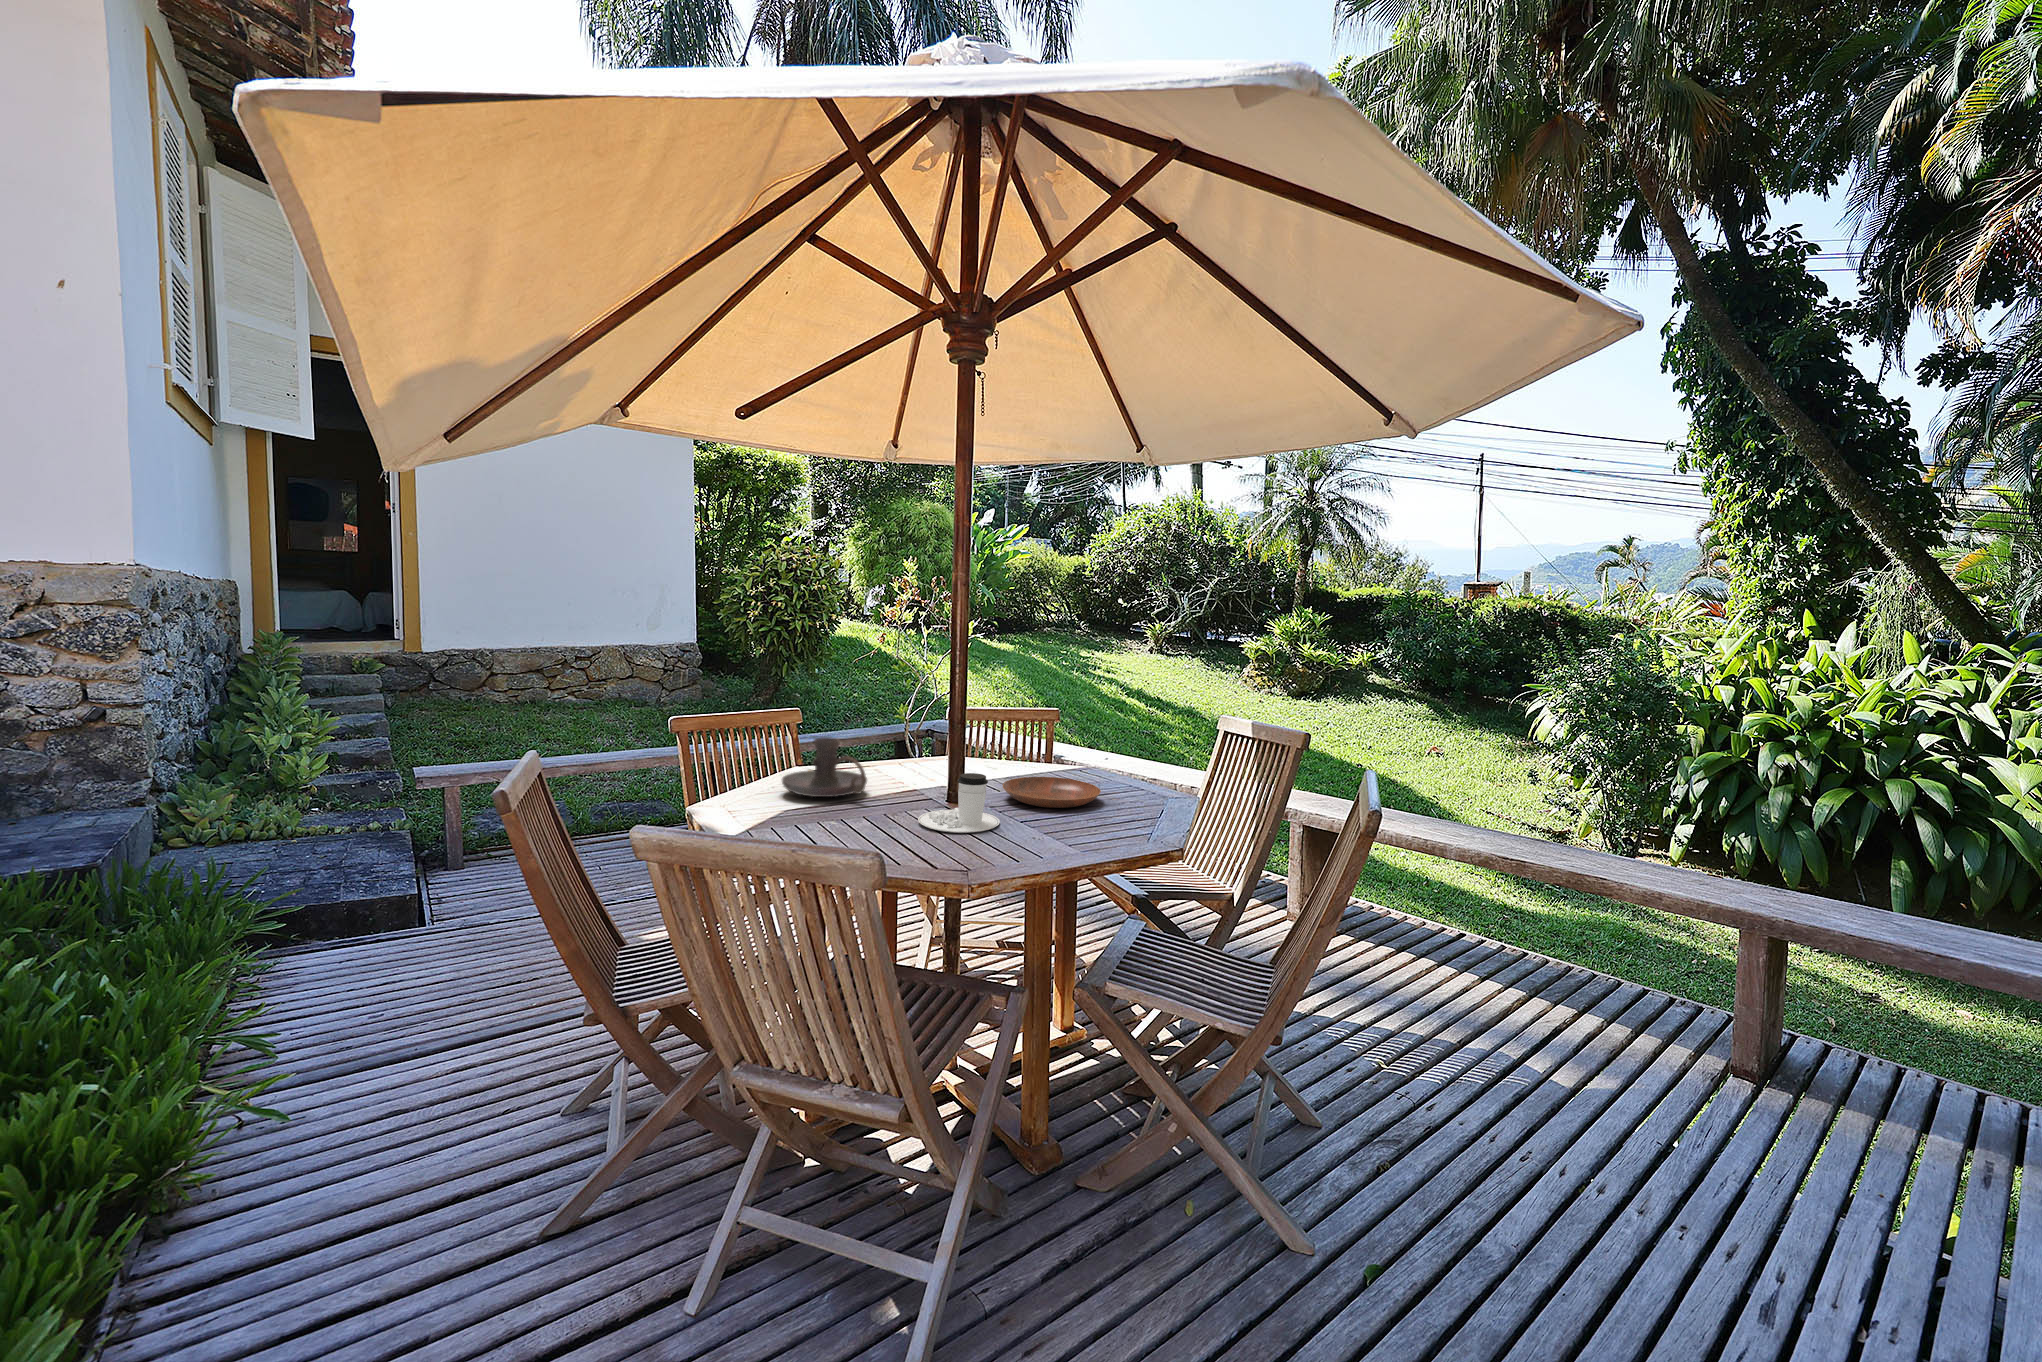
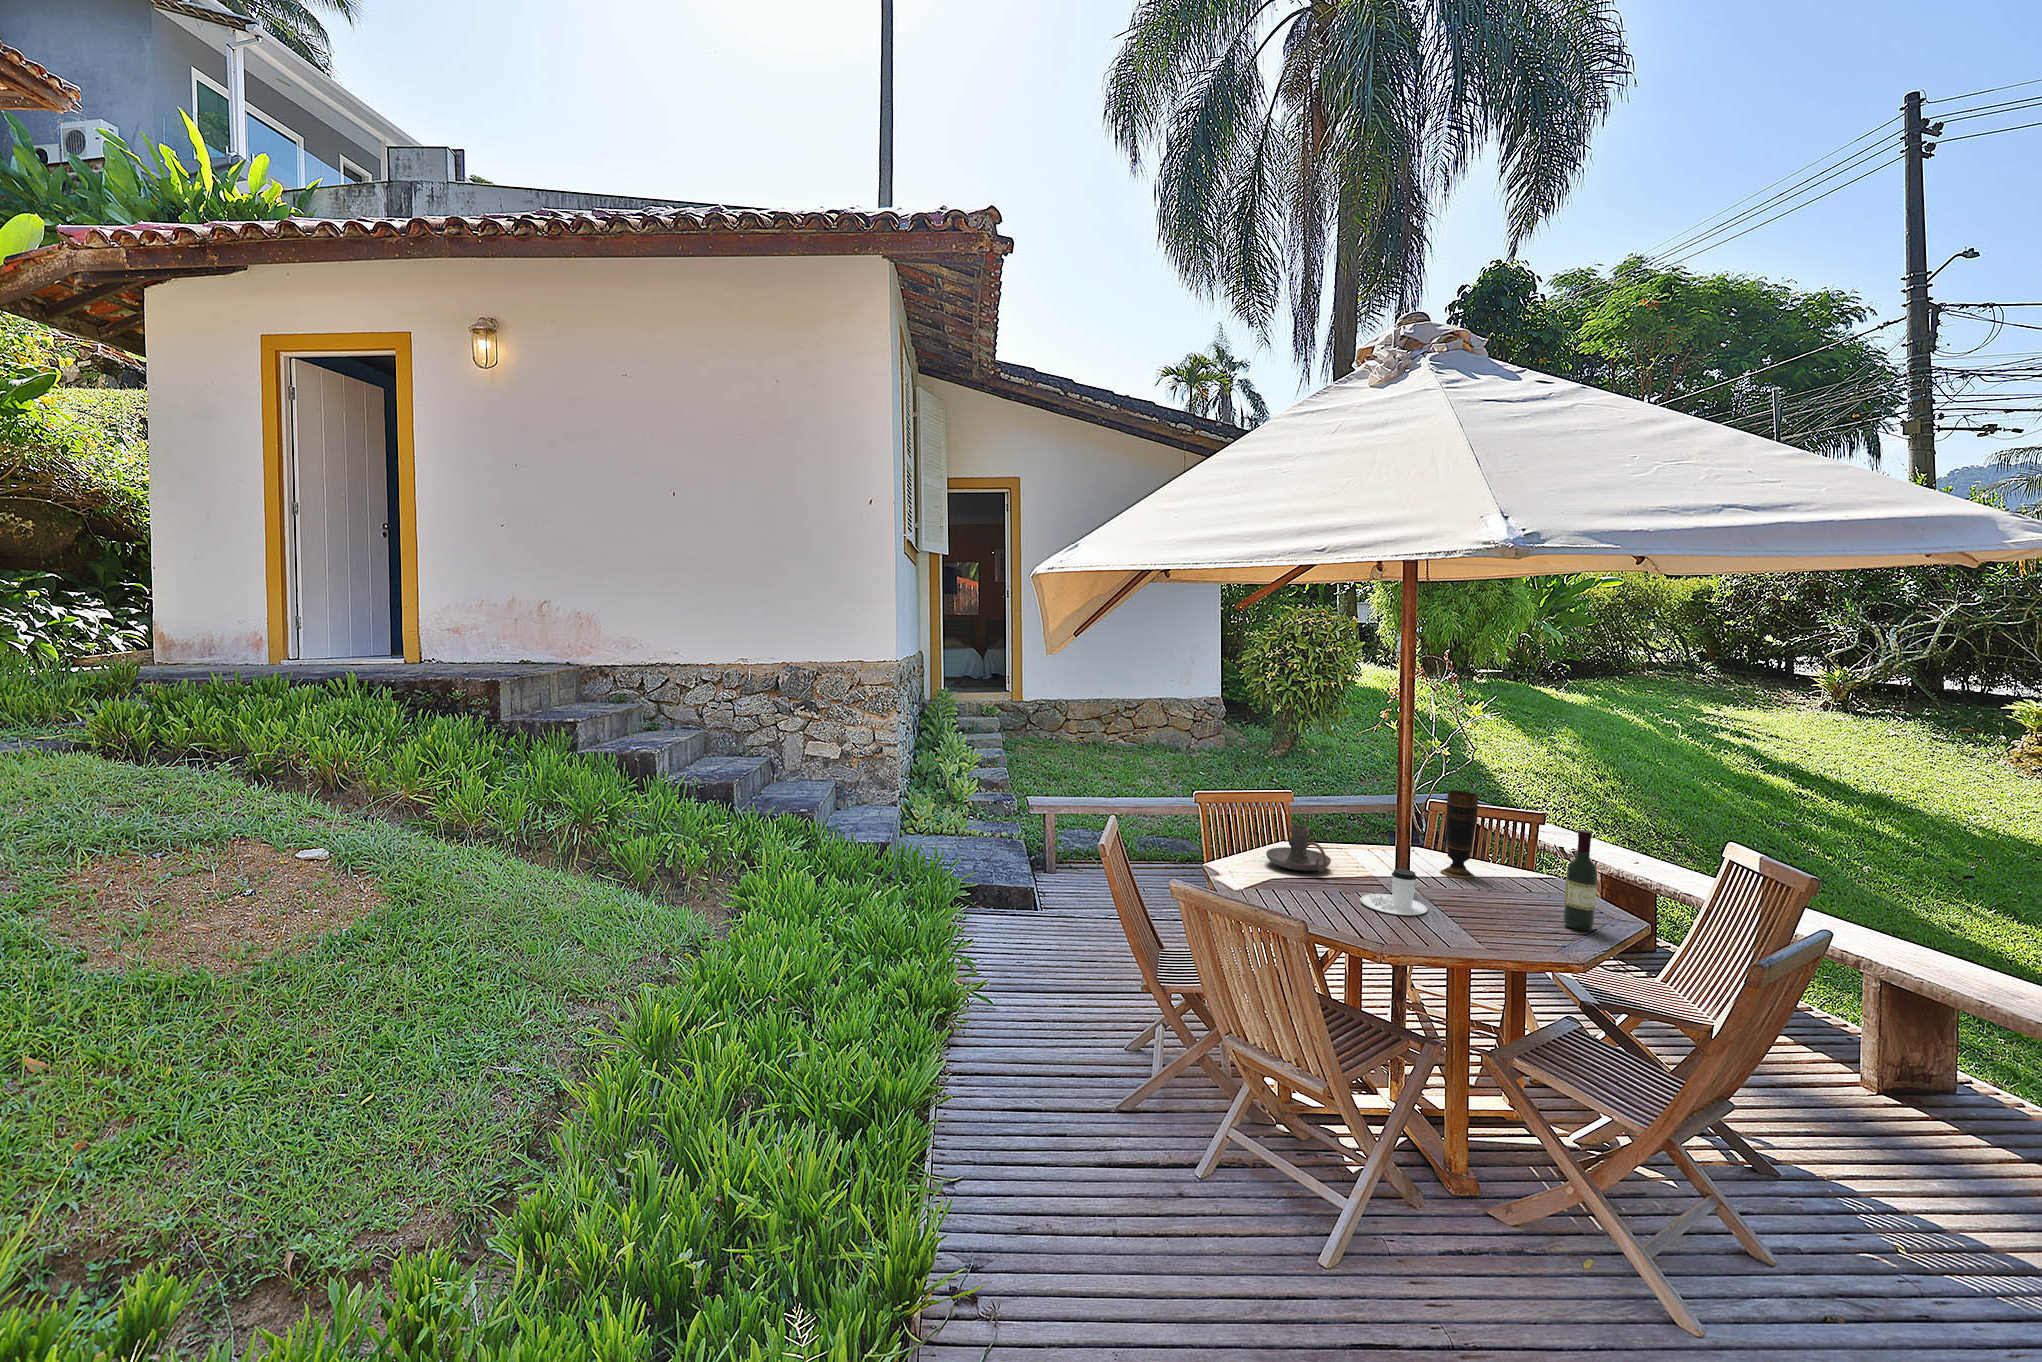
vase: none [985,682,1025,781] -> present [1441,791,1478,878]
wine bottle: none [1134,703,1167,816] -> present [1563,830,1597,930]
bowl: present [1002,777,1101,808] -> none [1443,877,1538,909]

